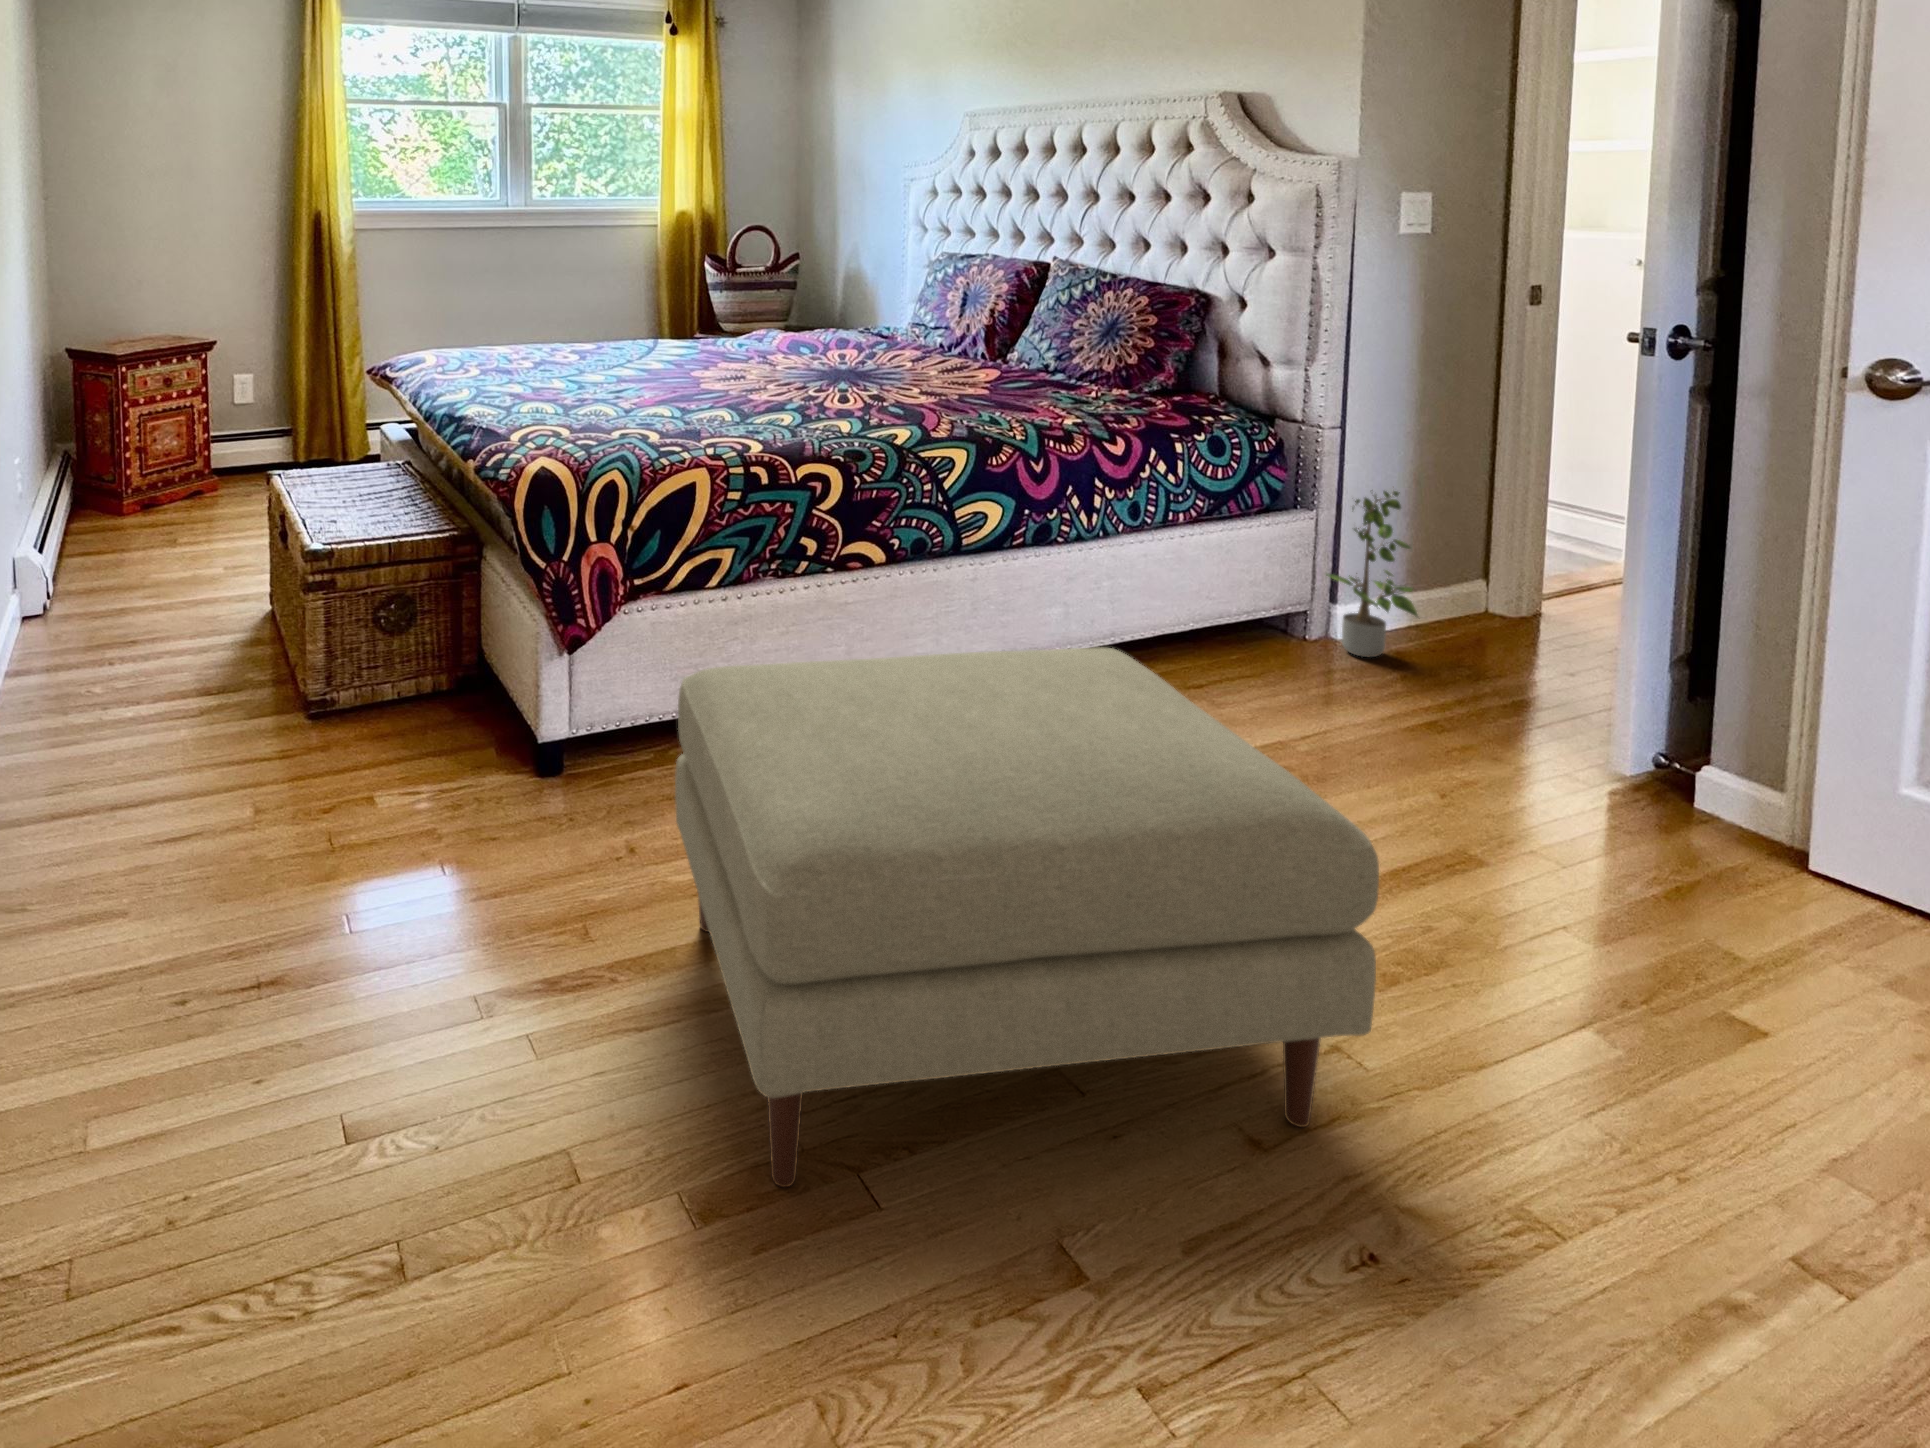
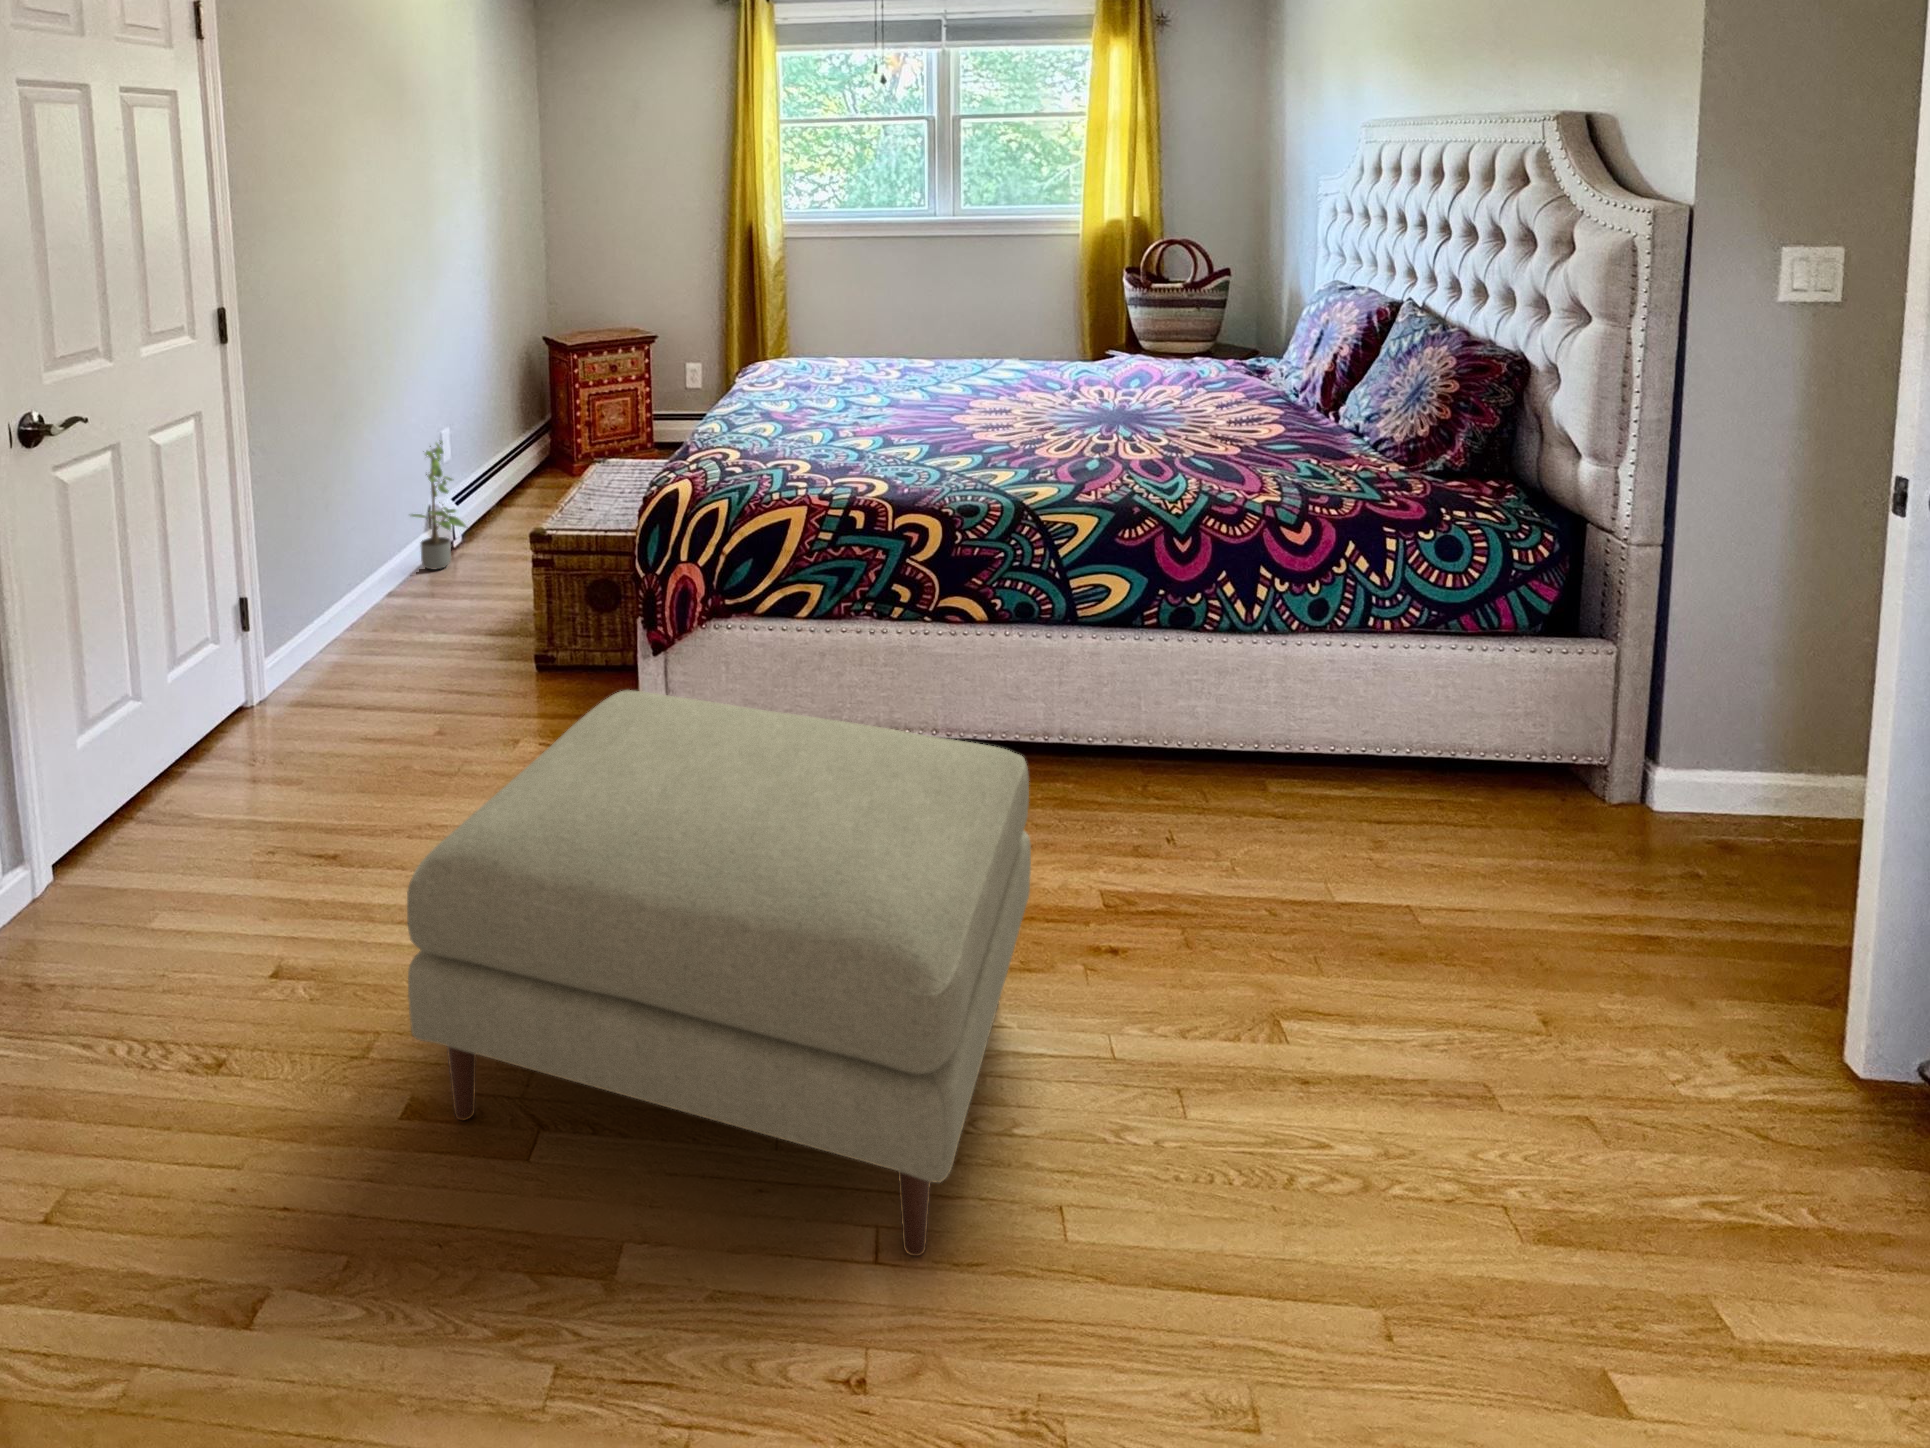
potted plant: present [1327,491,1418,657] -> present [411,441,468,569]

